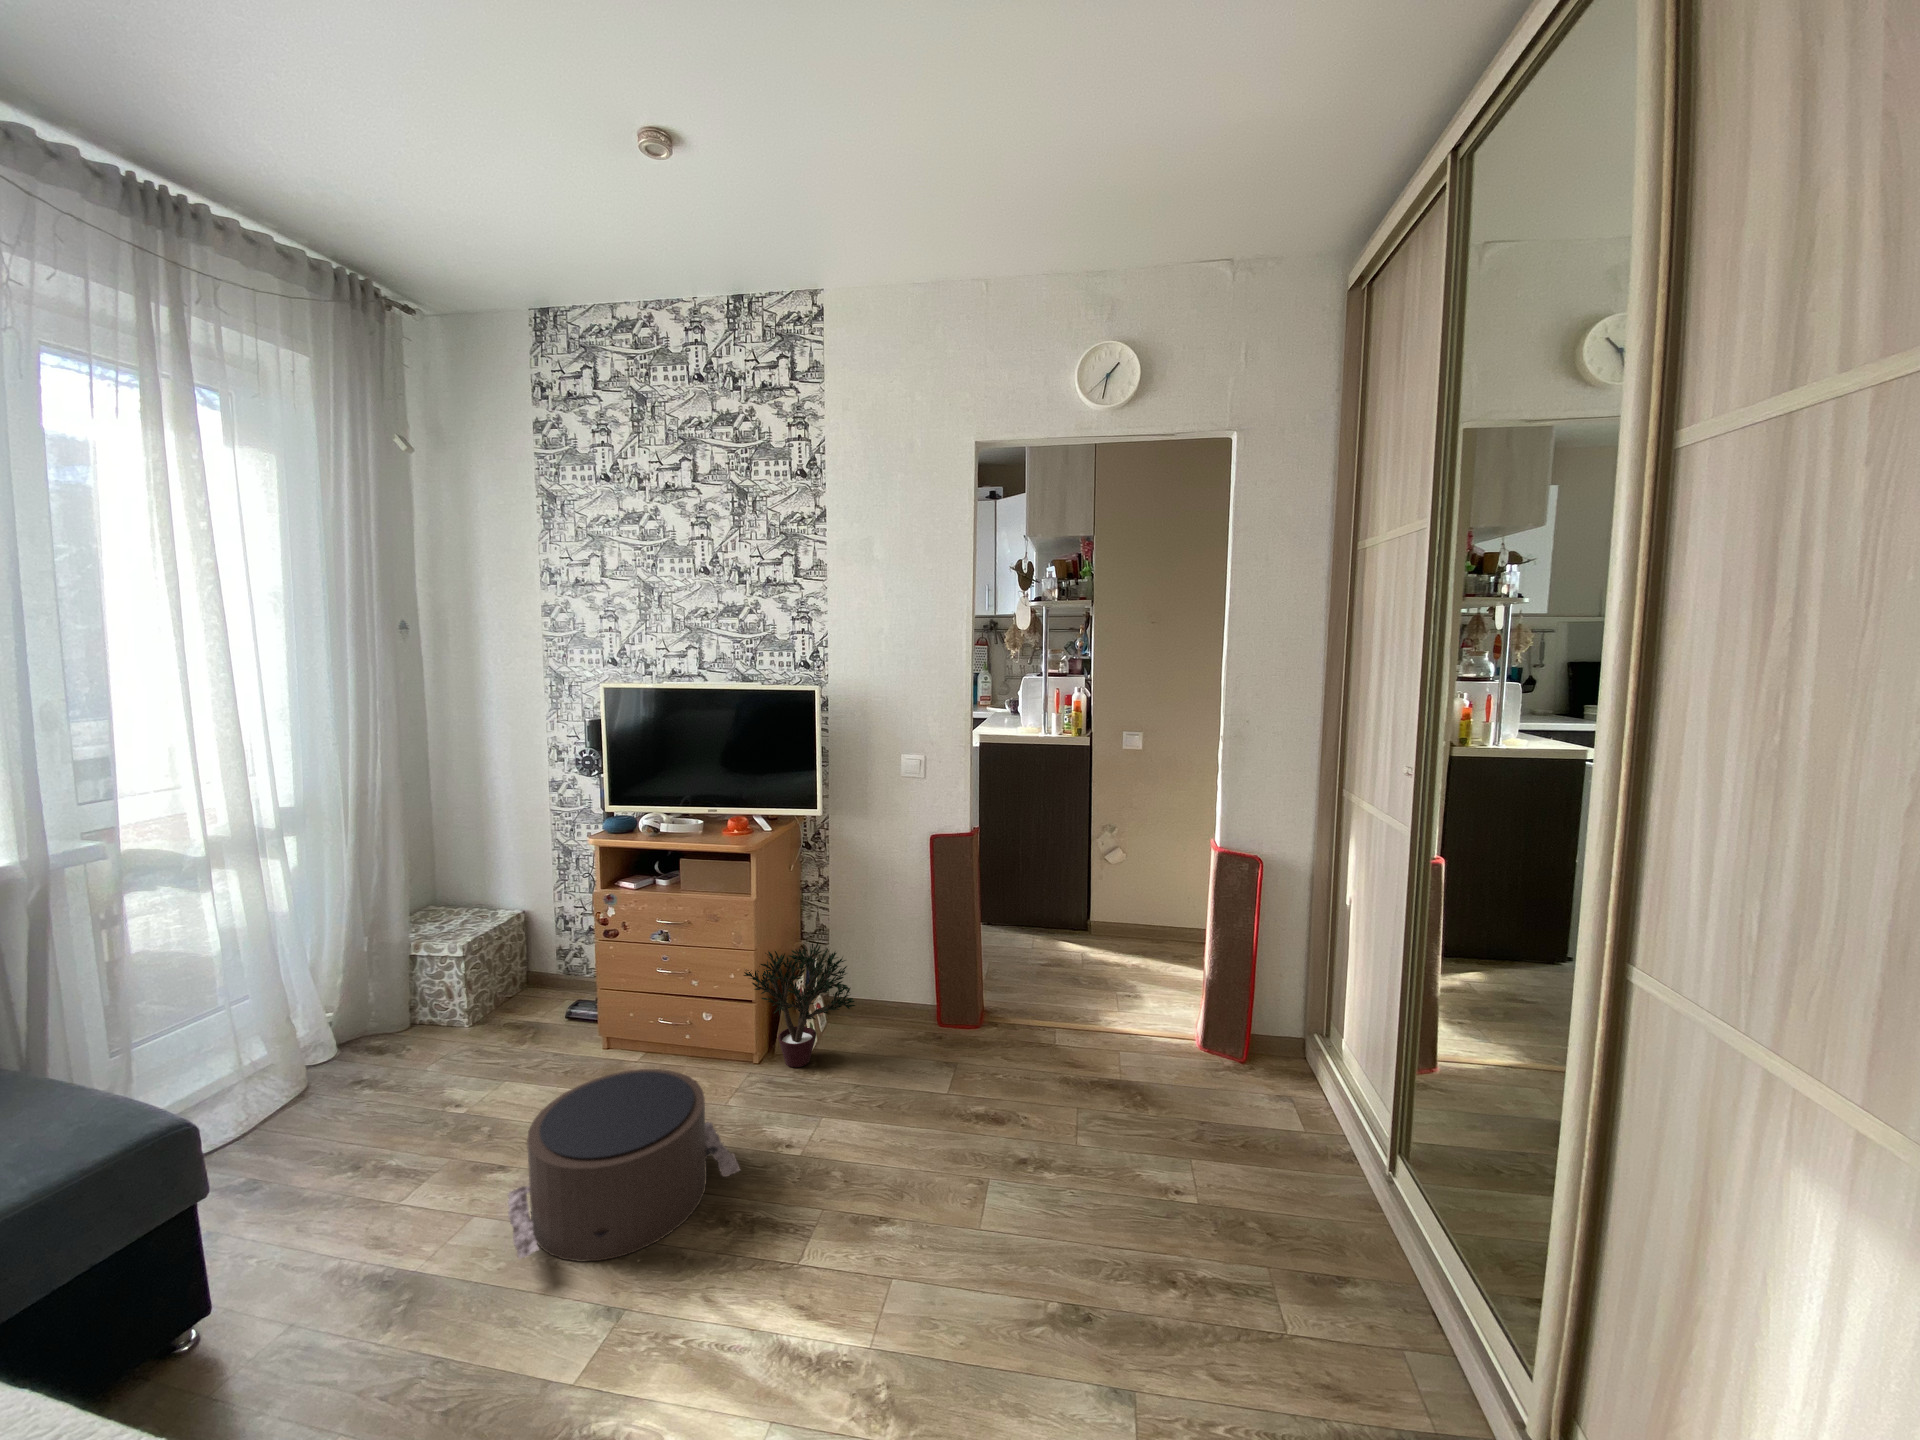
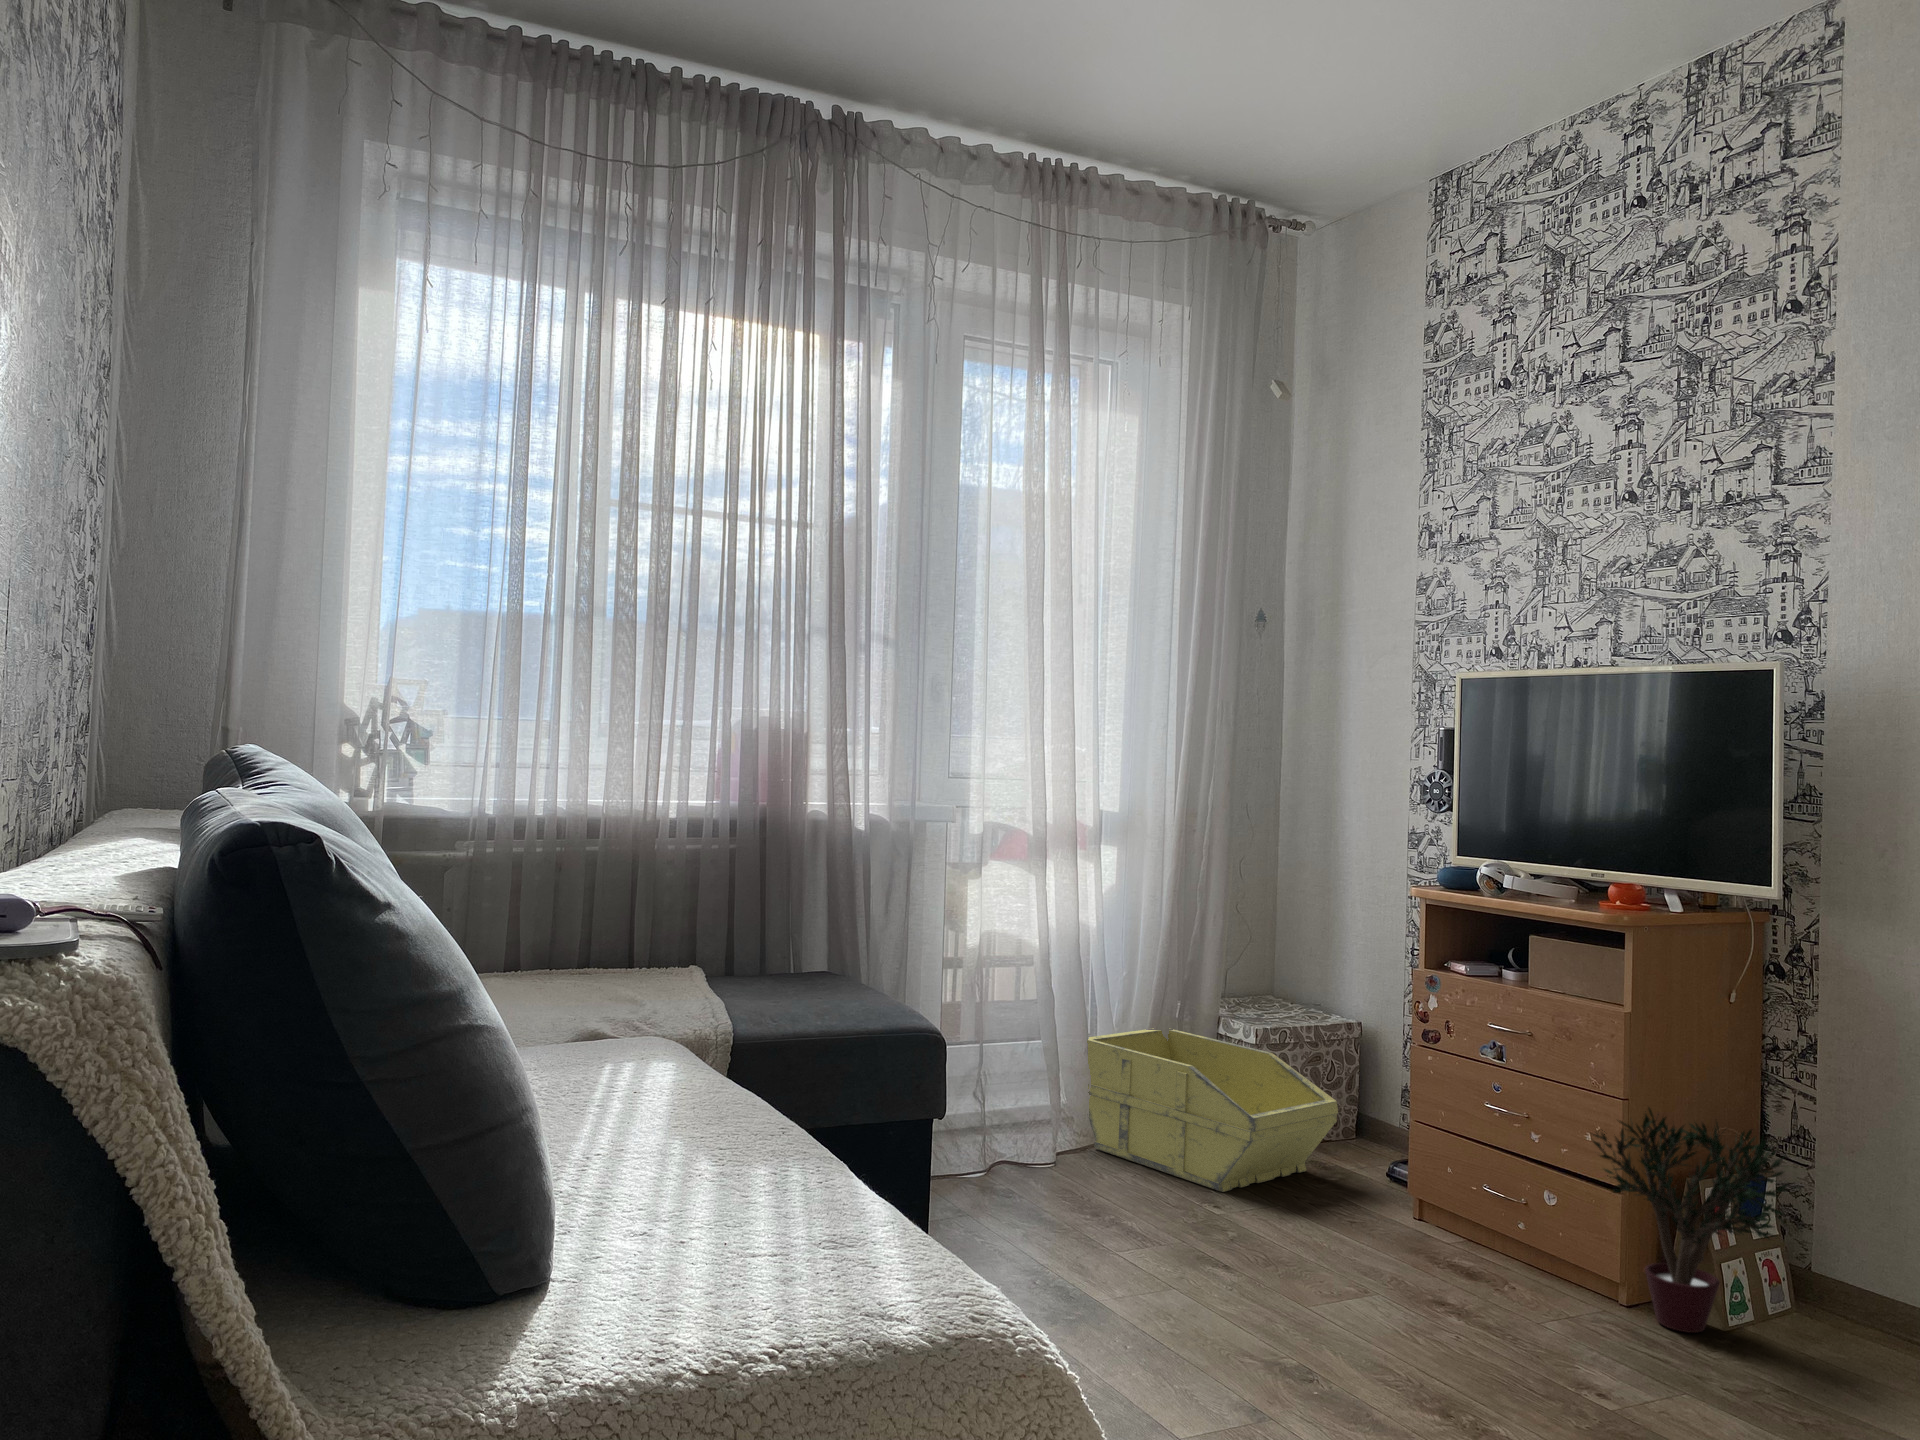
storage bin: none [281,970,538,1105] -> present [1087,1030,1338,1192]
pouf: present [508,1069,740,1262] -> none [1166,1170,1469,1379]

